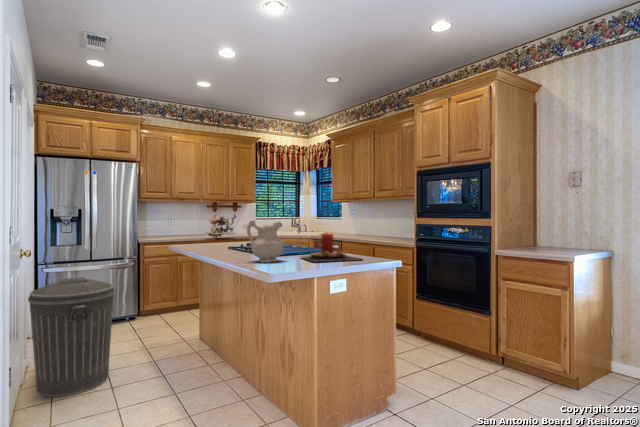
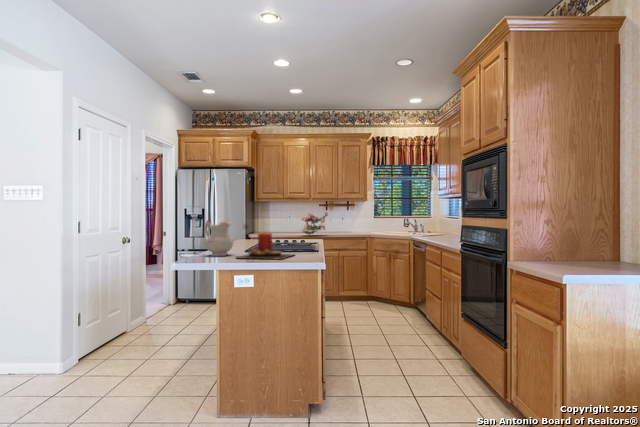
trash can: present [28,277,115,397] -> none [123,260,180,343]

